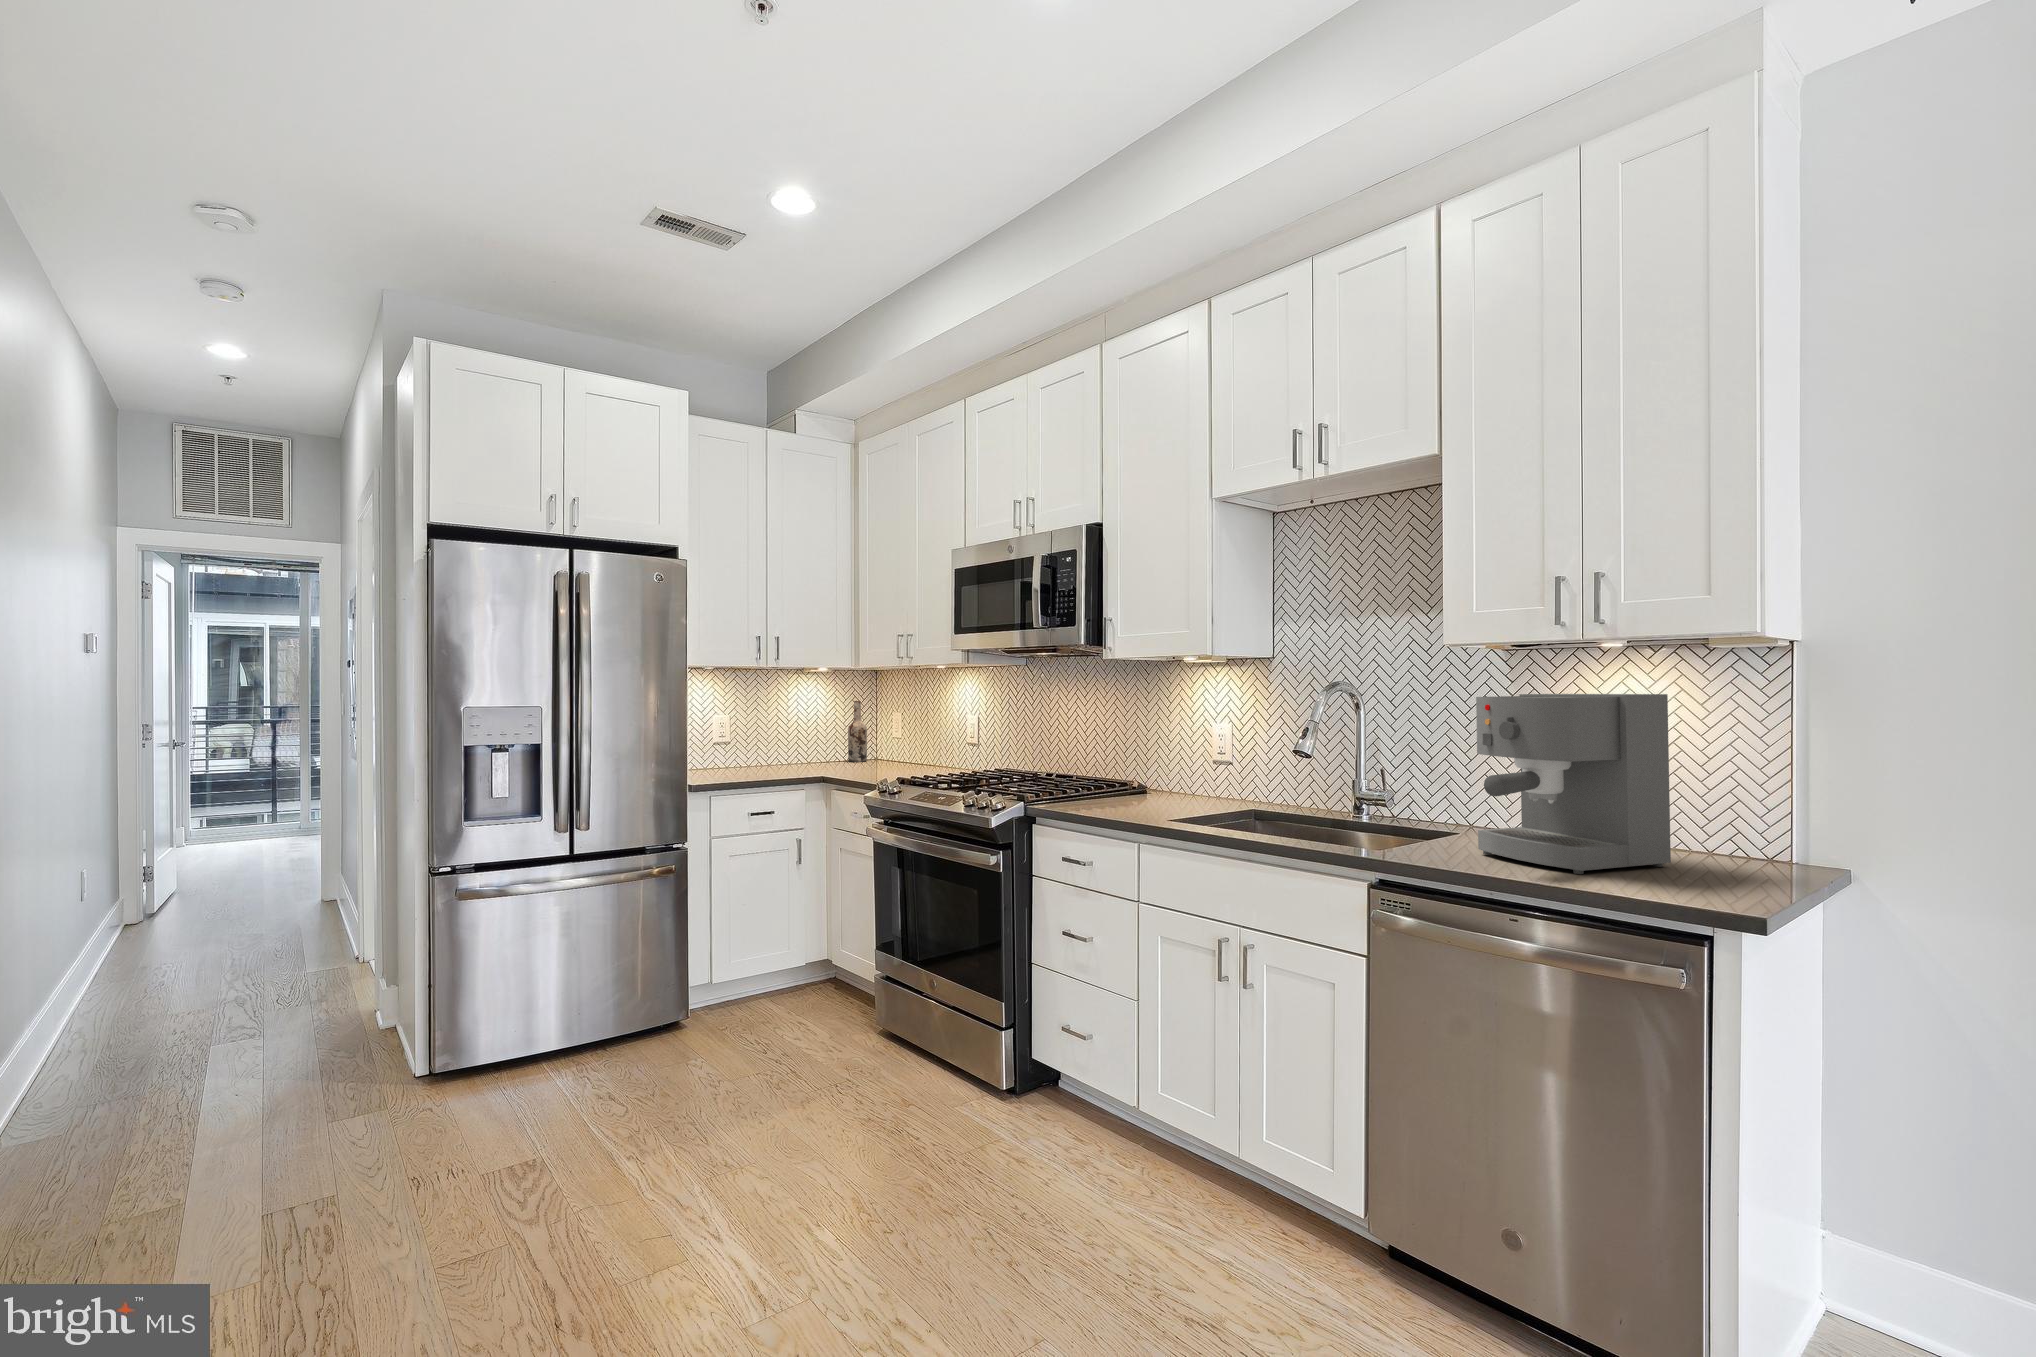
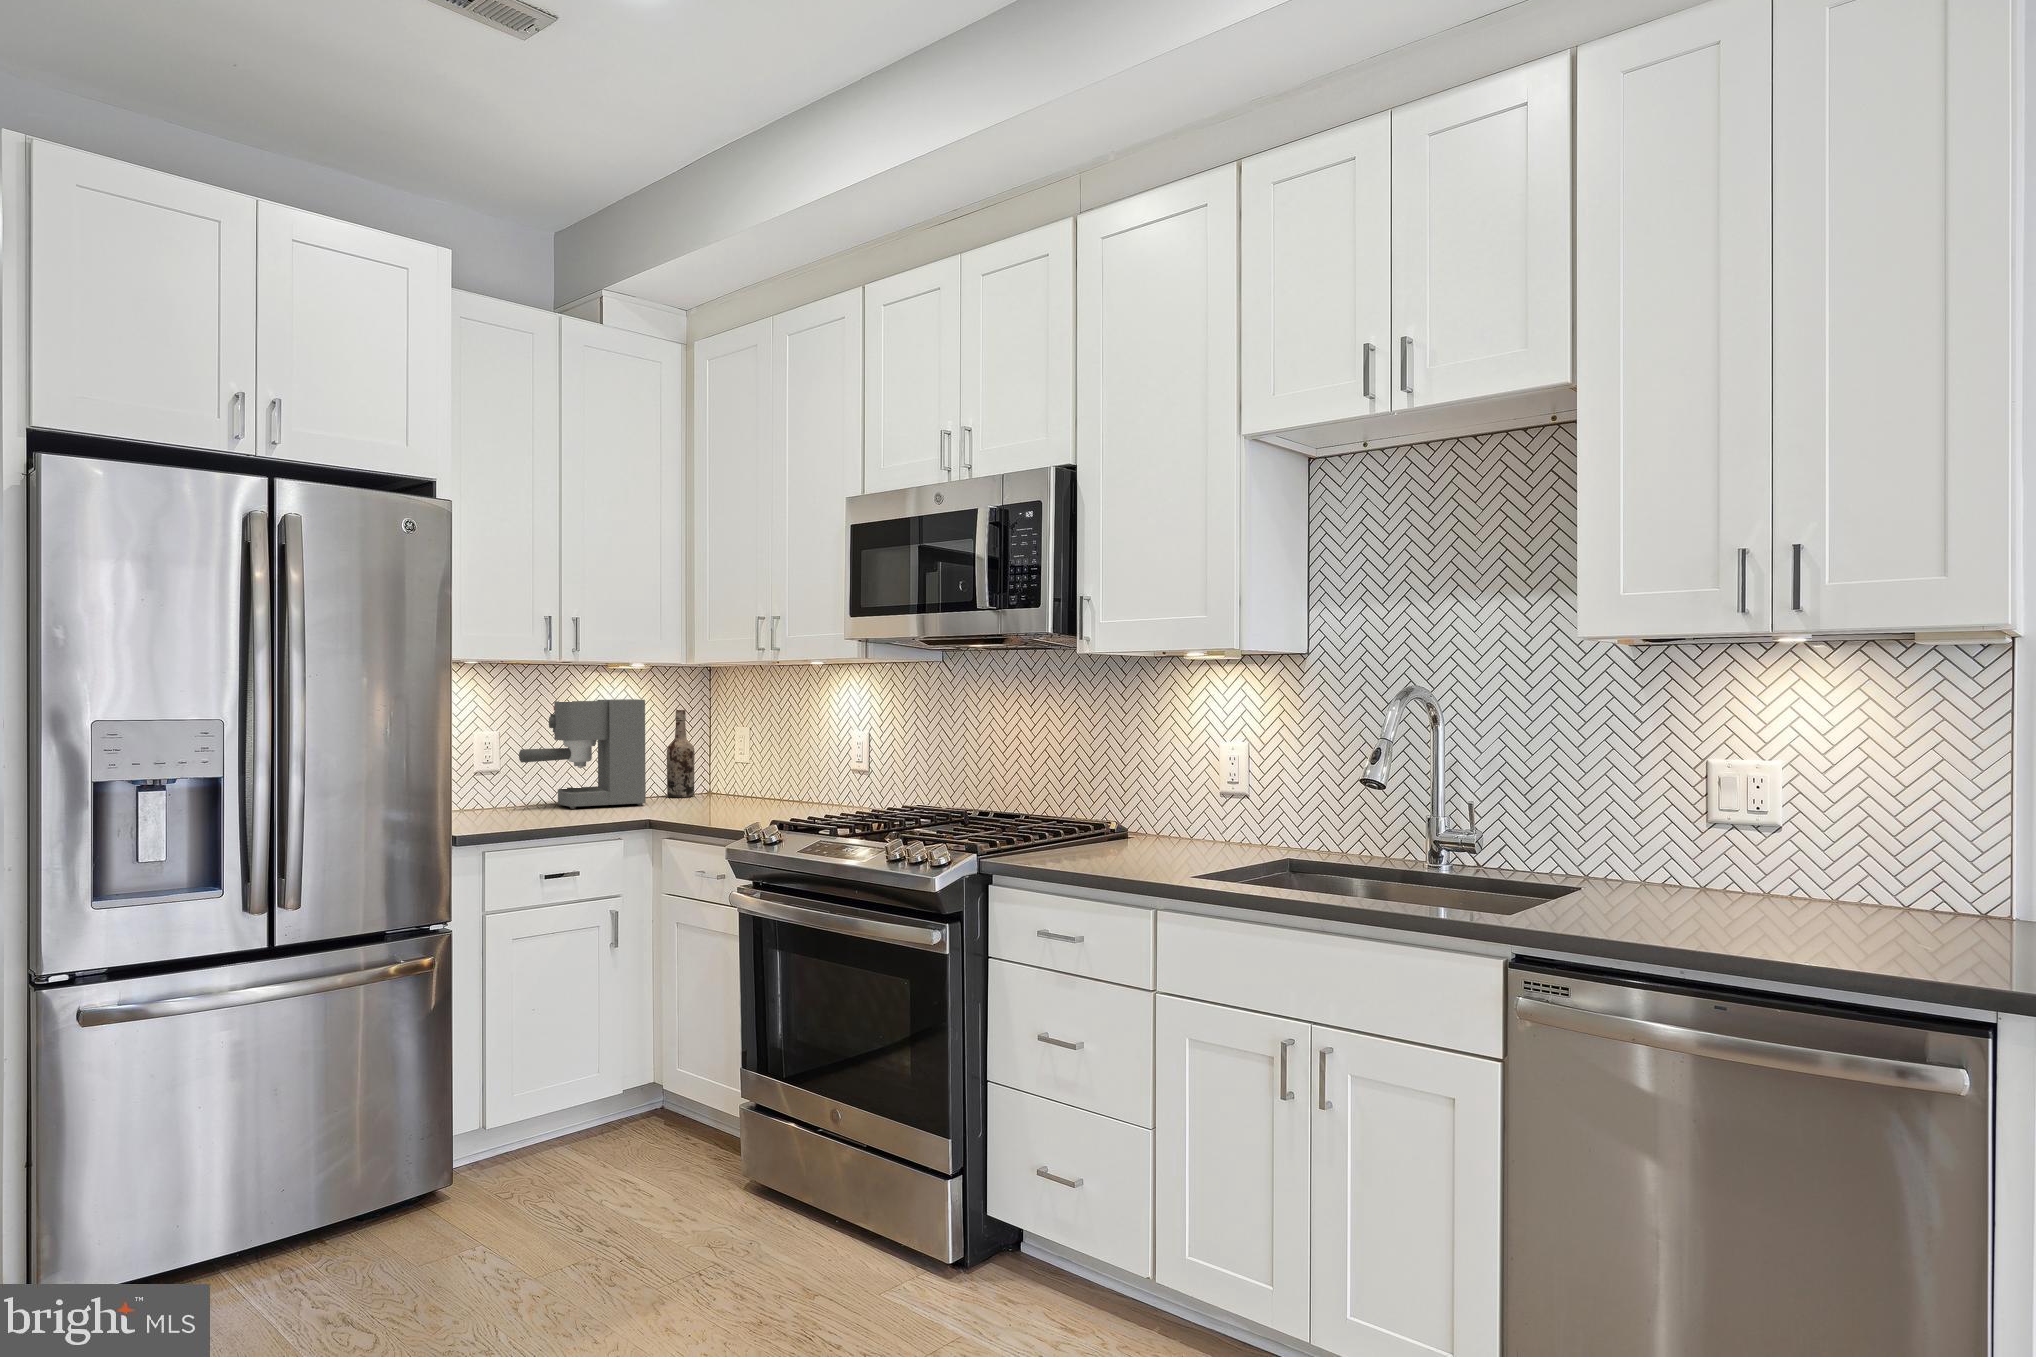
coffee maker: present [1476,694,1671,874] -> present [519,699,646,809]

